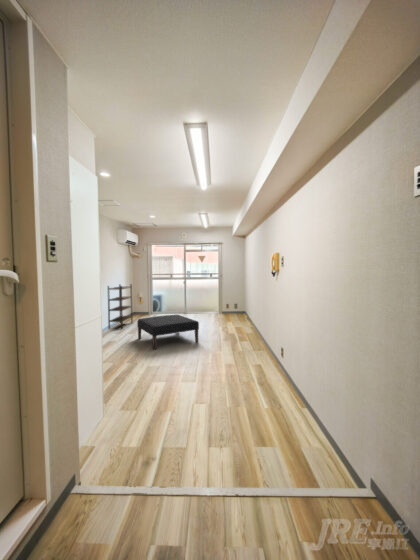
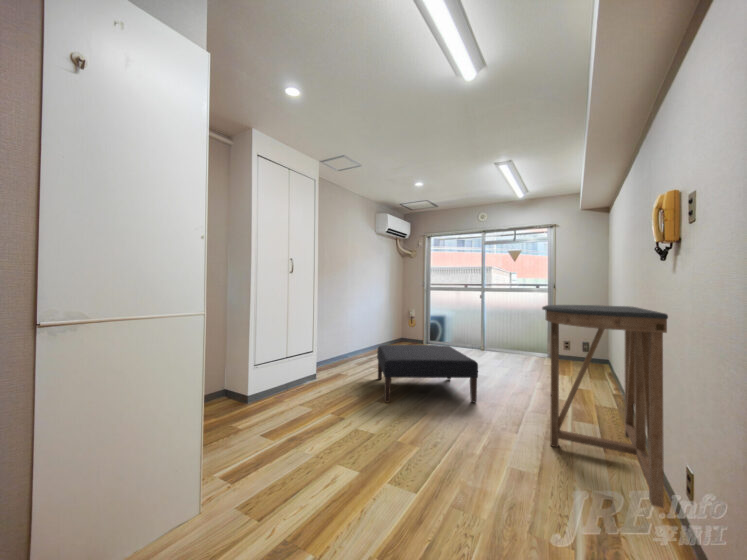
bookshelf: present [108,285,133,329] -> none [351,293,392,361]
console table: none [232,291,277,364] -> present [542,305,668,508]

